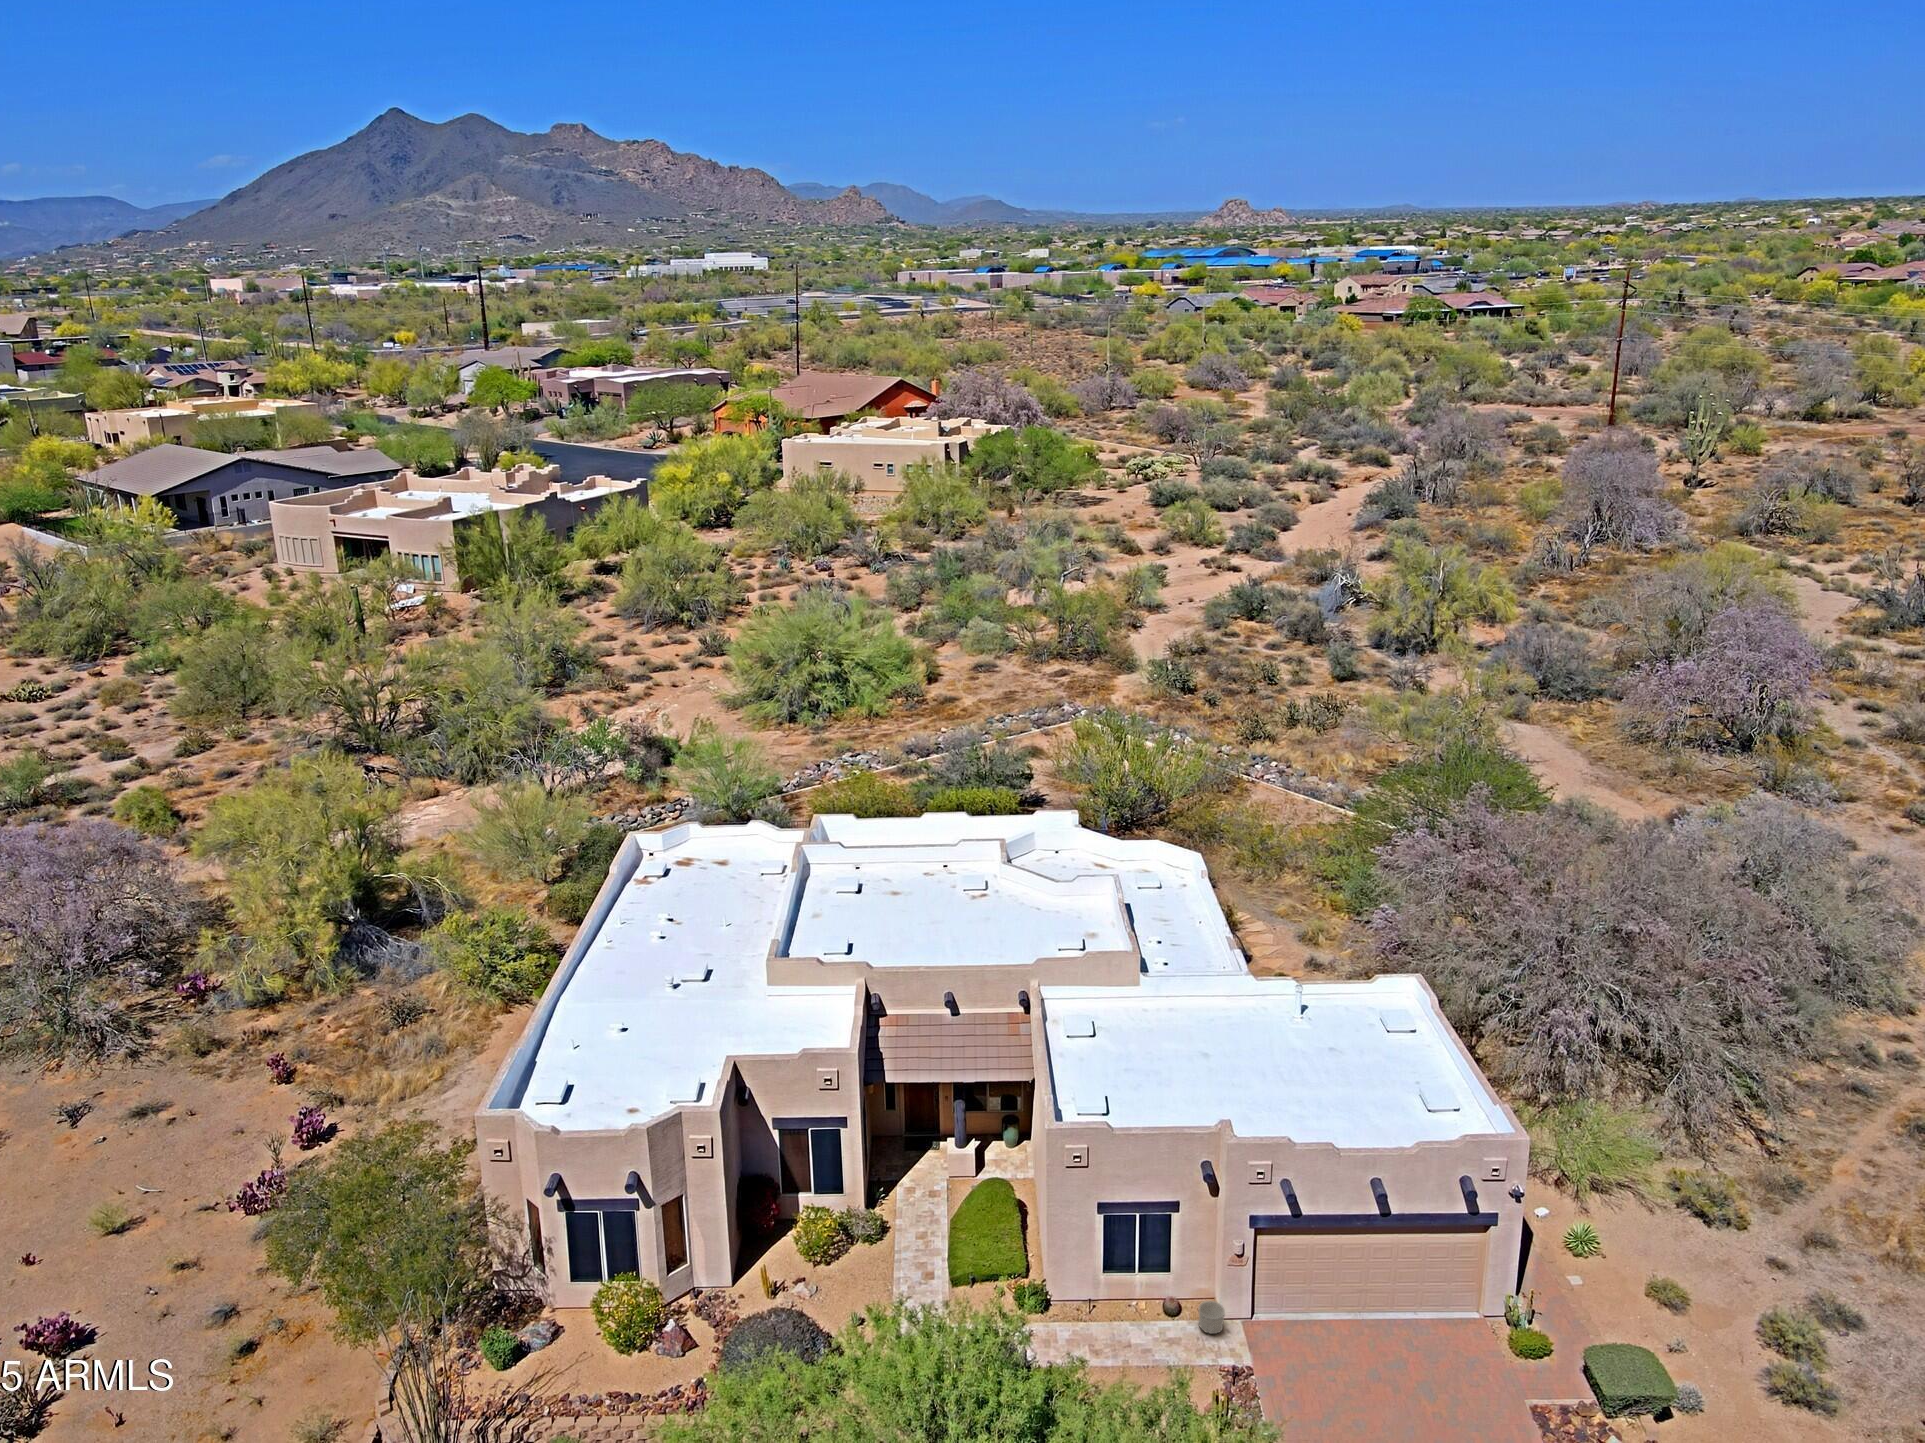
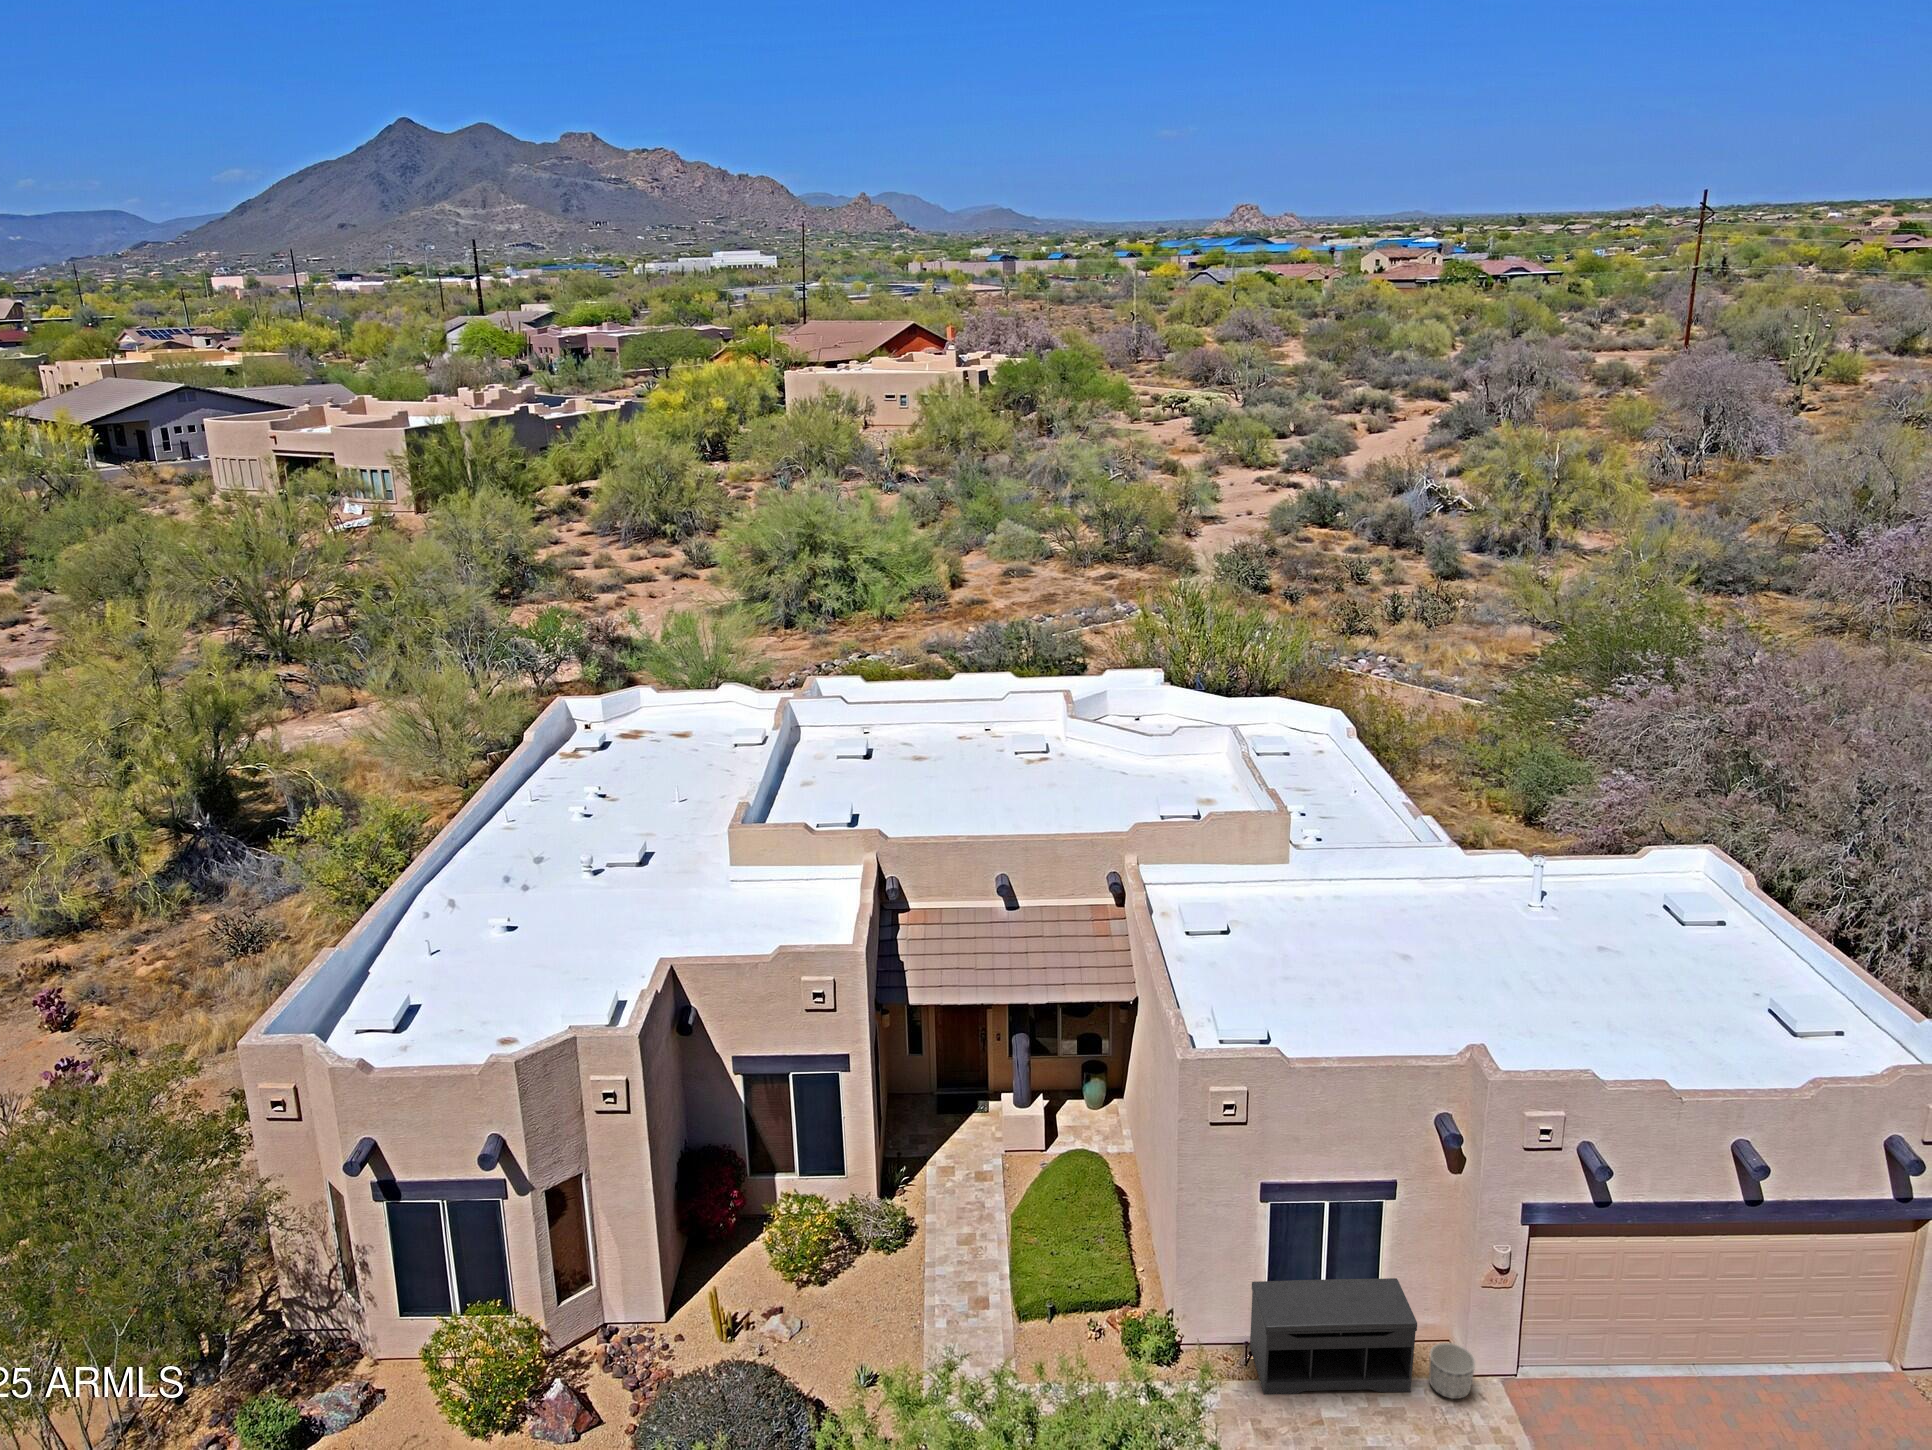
bench: none [1094,1262,1189,1331] -> present [1250,1278,1417,1395]

